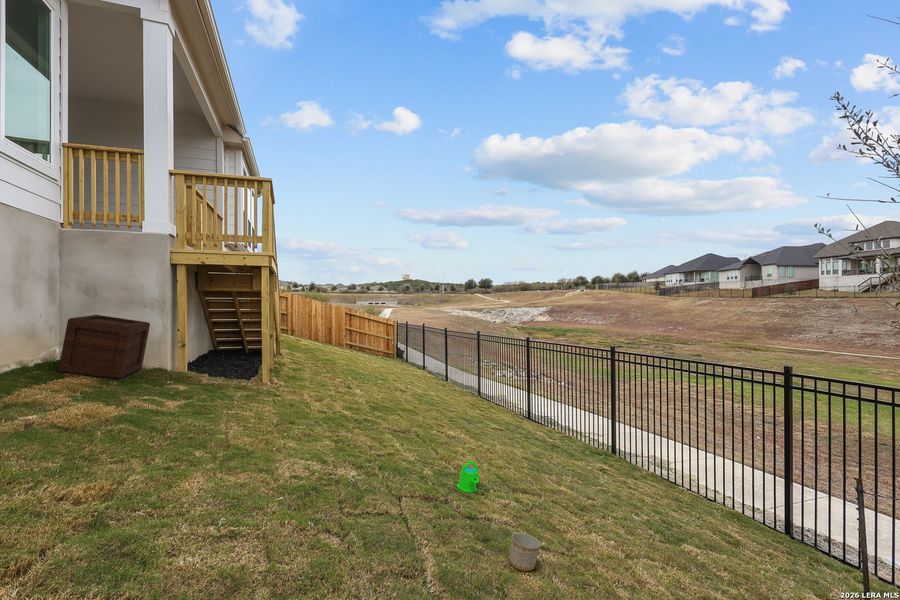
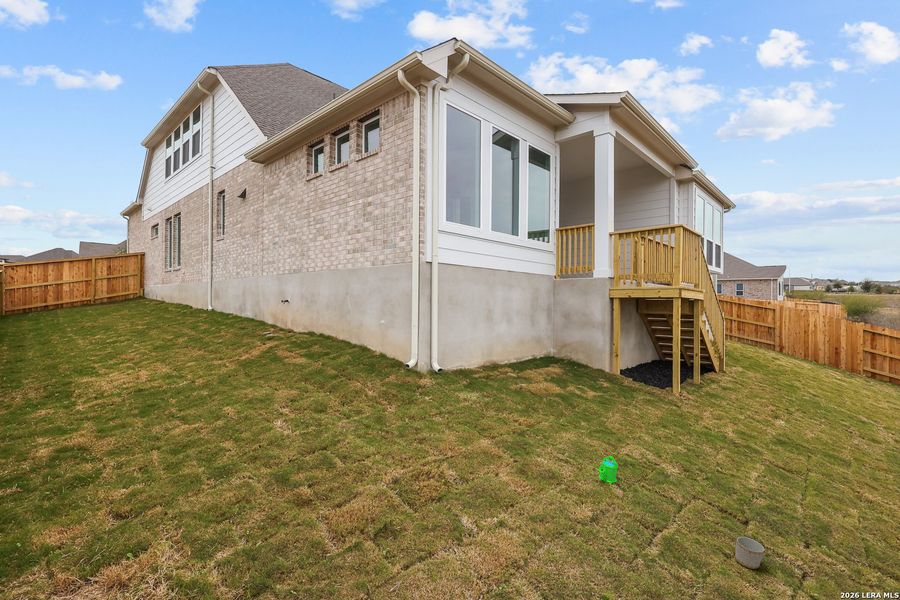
wooden crate: present [58,315,150,379] -> none [547,332,596,373]
watering can: present [457,461,479,492] -> present [599,456,618,483]

